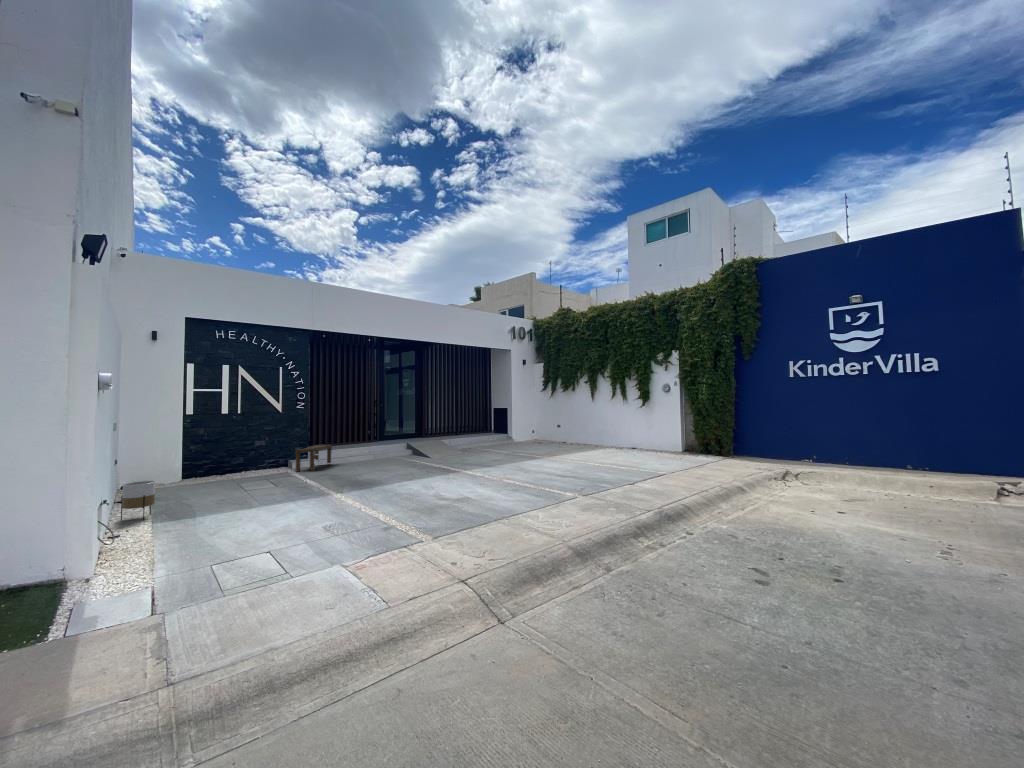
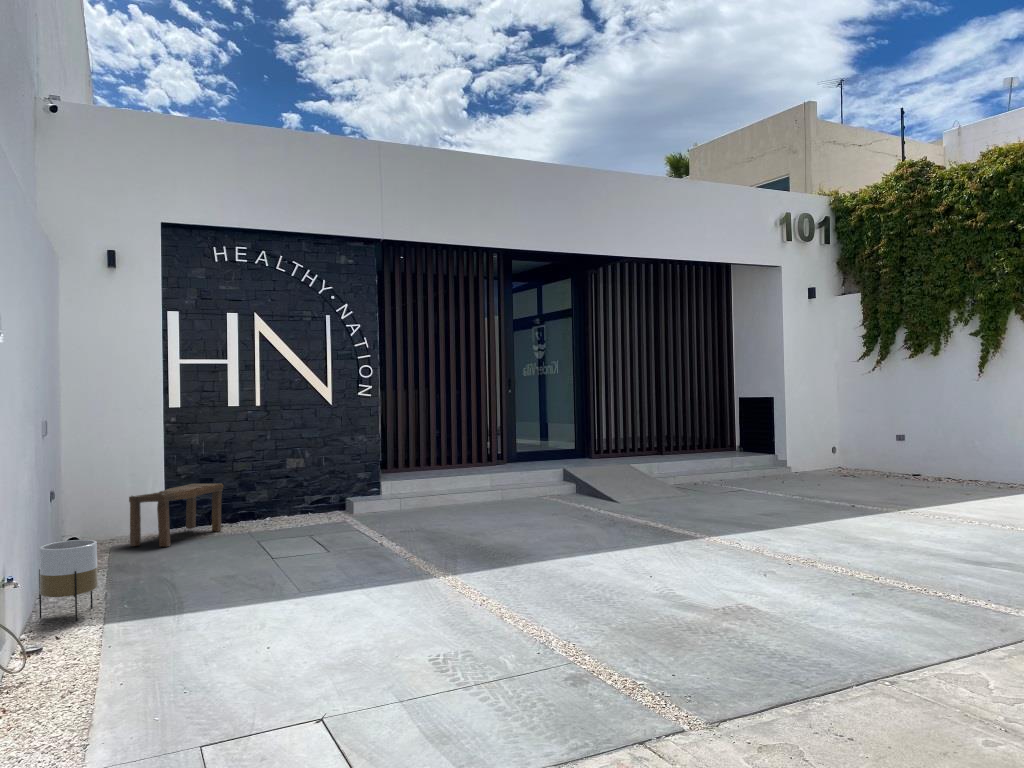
bench: present [295,445,332,471] -> present [129,483,223,547]

